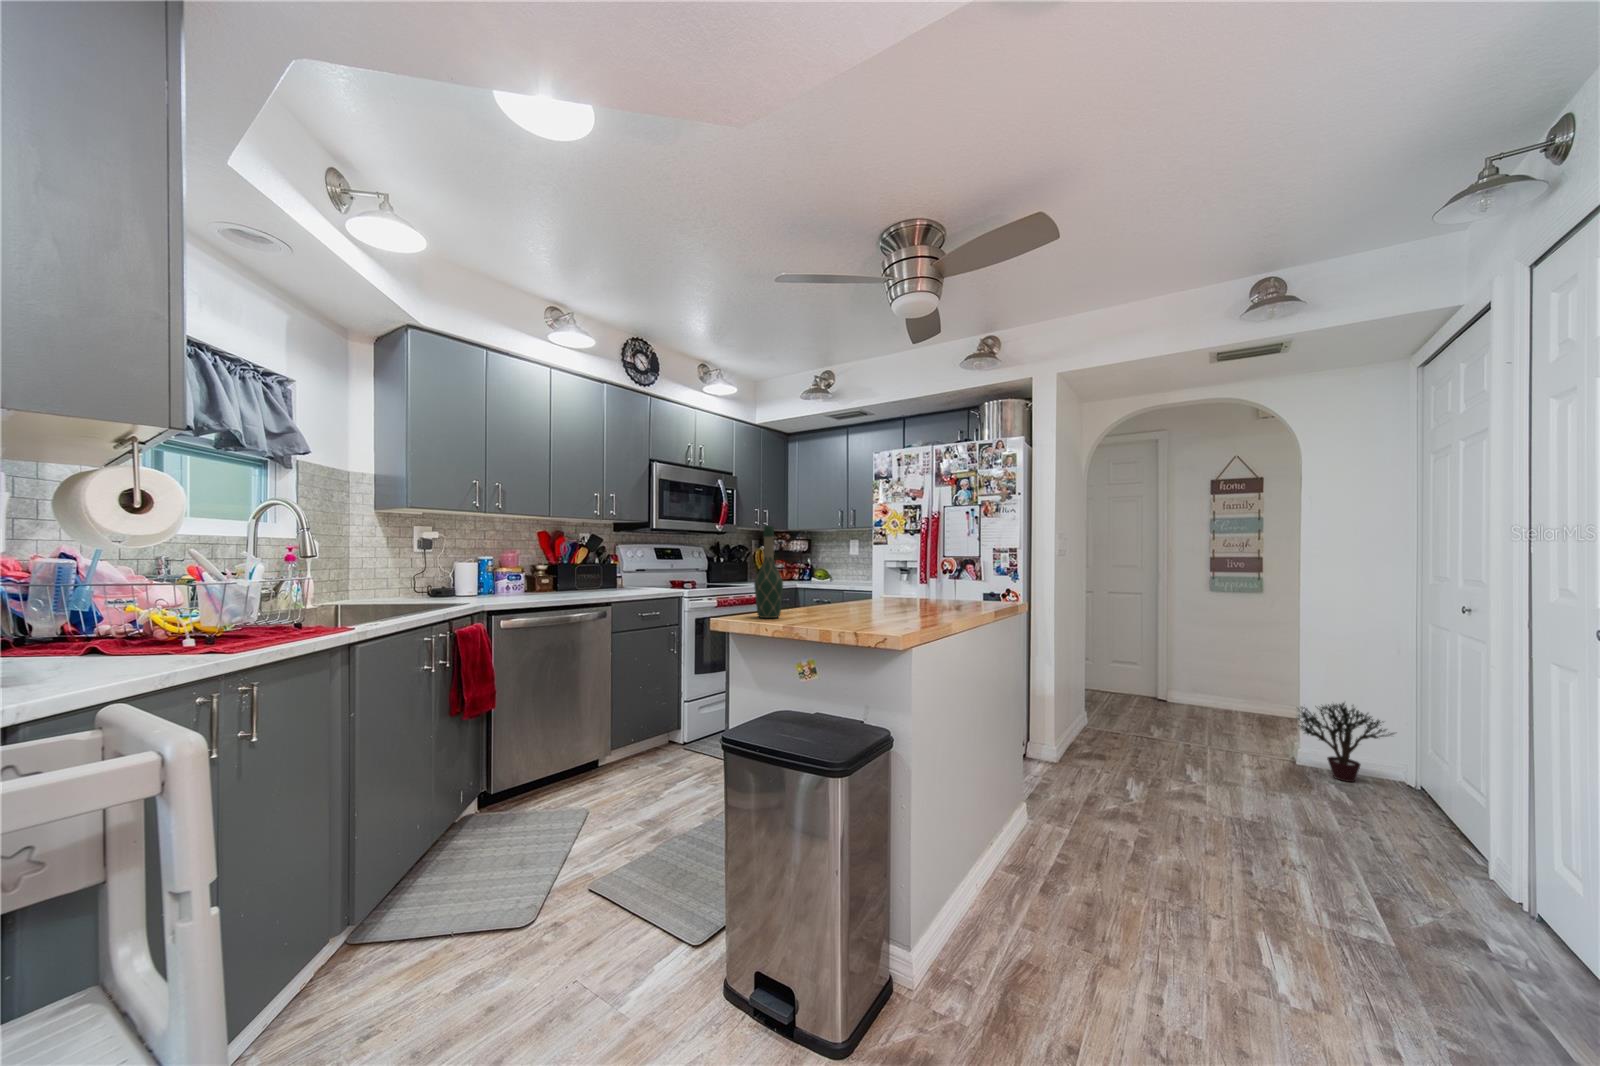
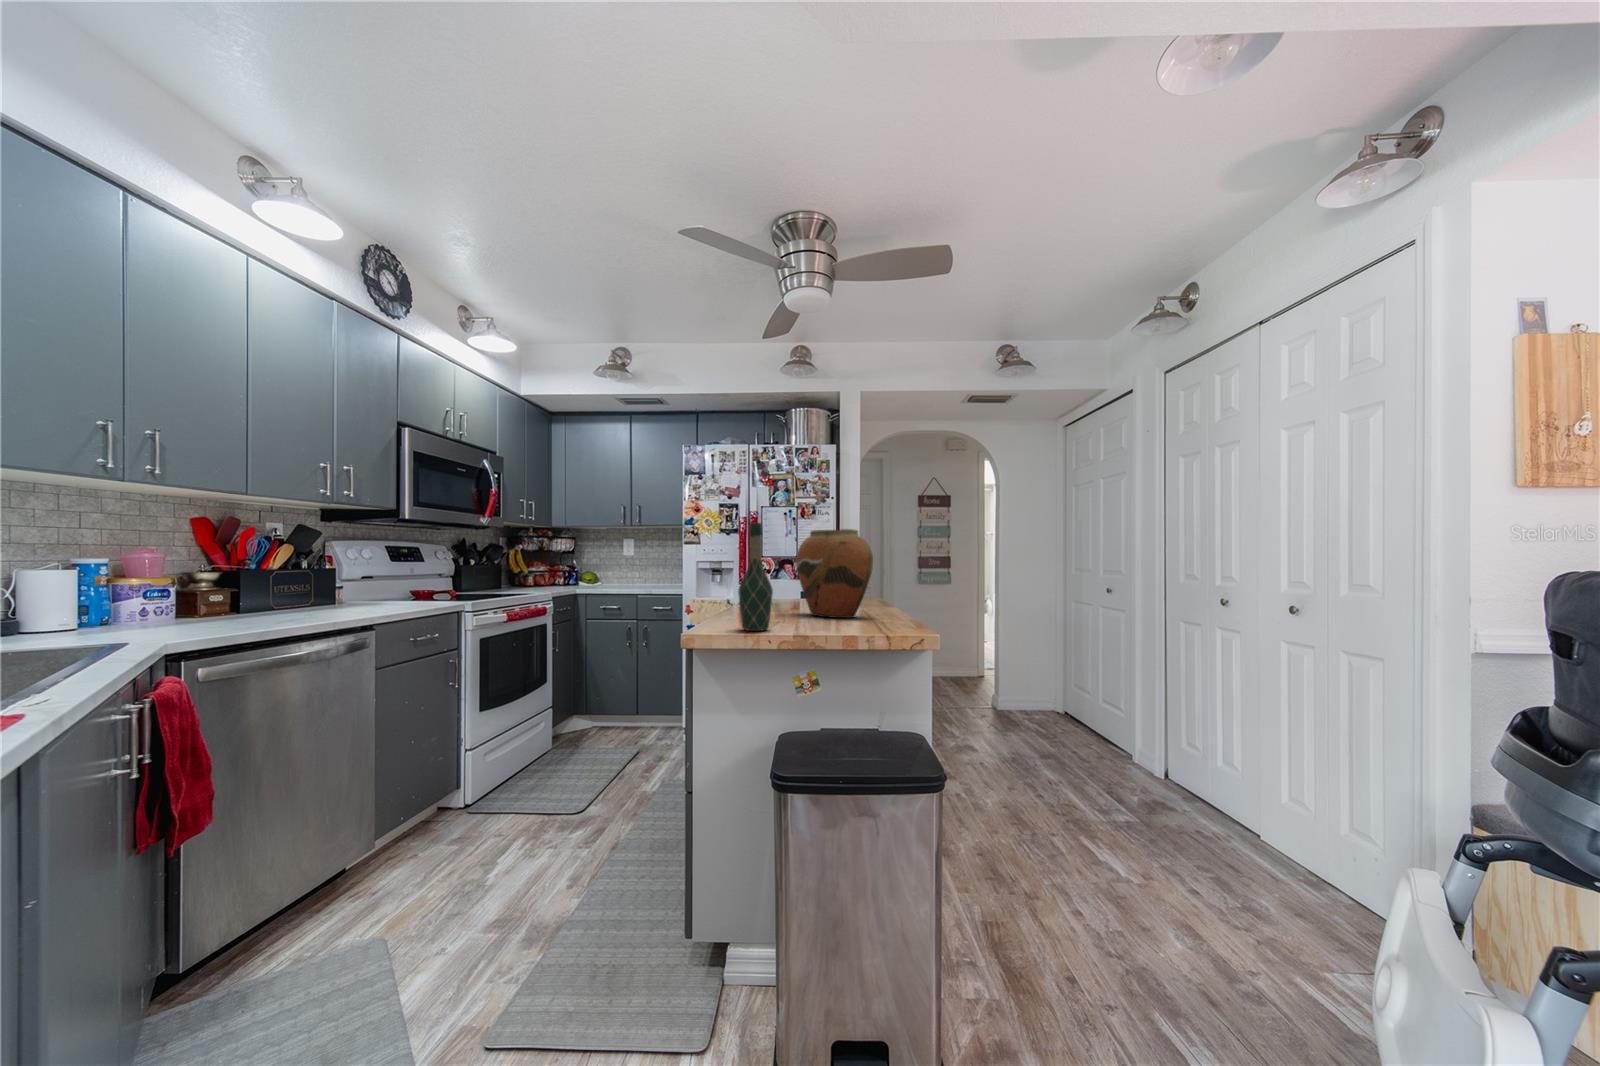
vase: none [859,529,917,615] -> present [796,529,873,618]
potted plant: present [1298,703,1393,782] -> none [1015,661,1076,721]

